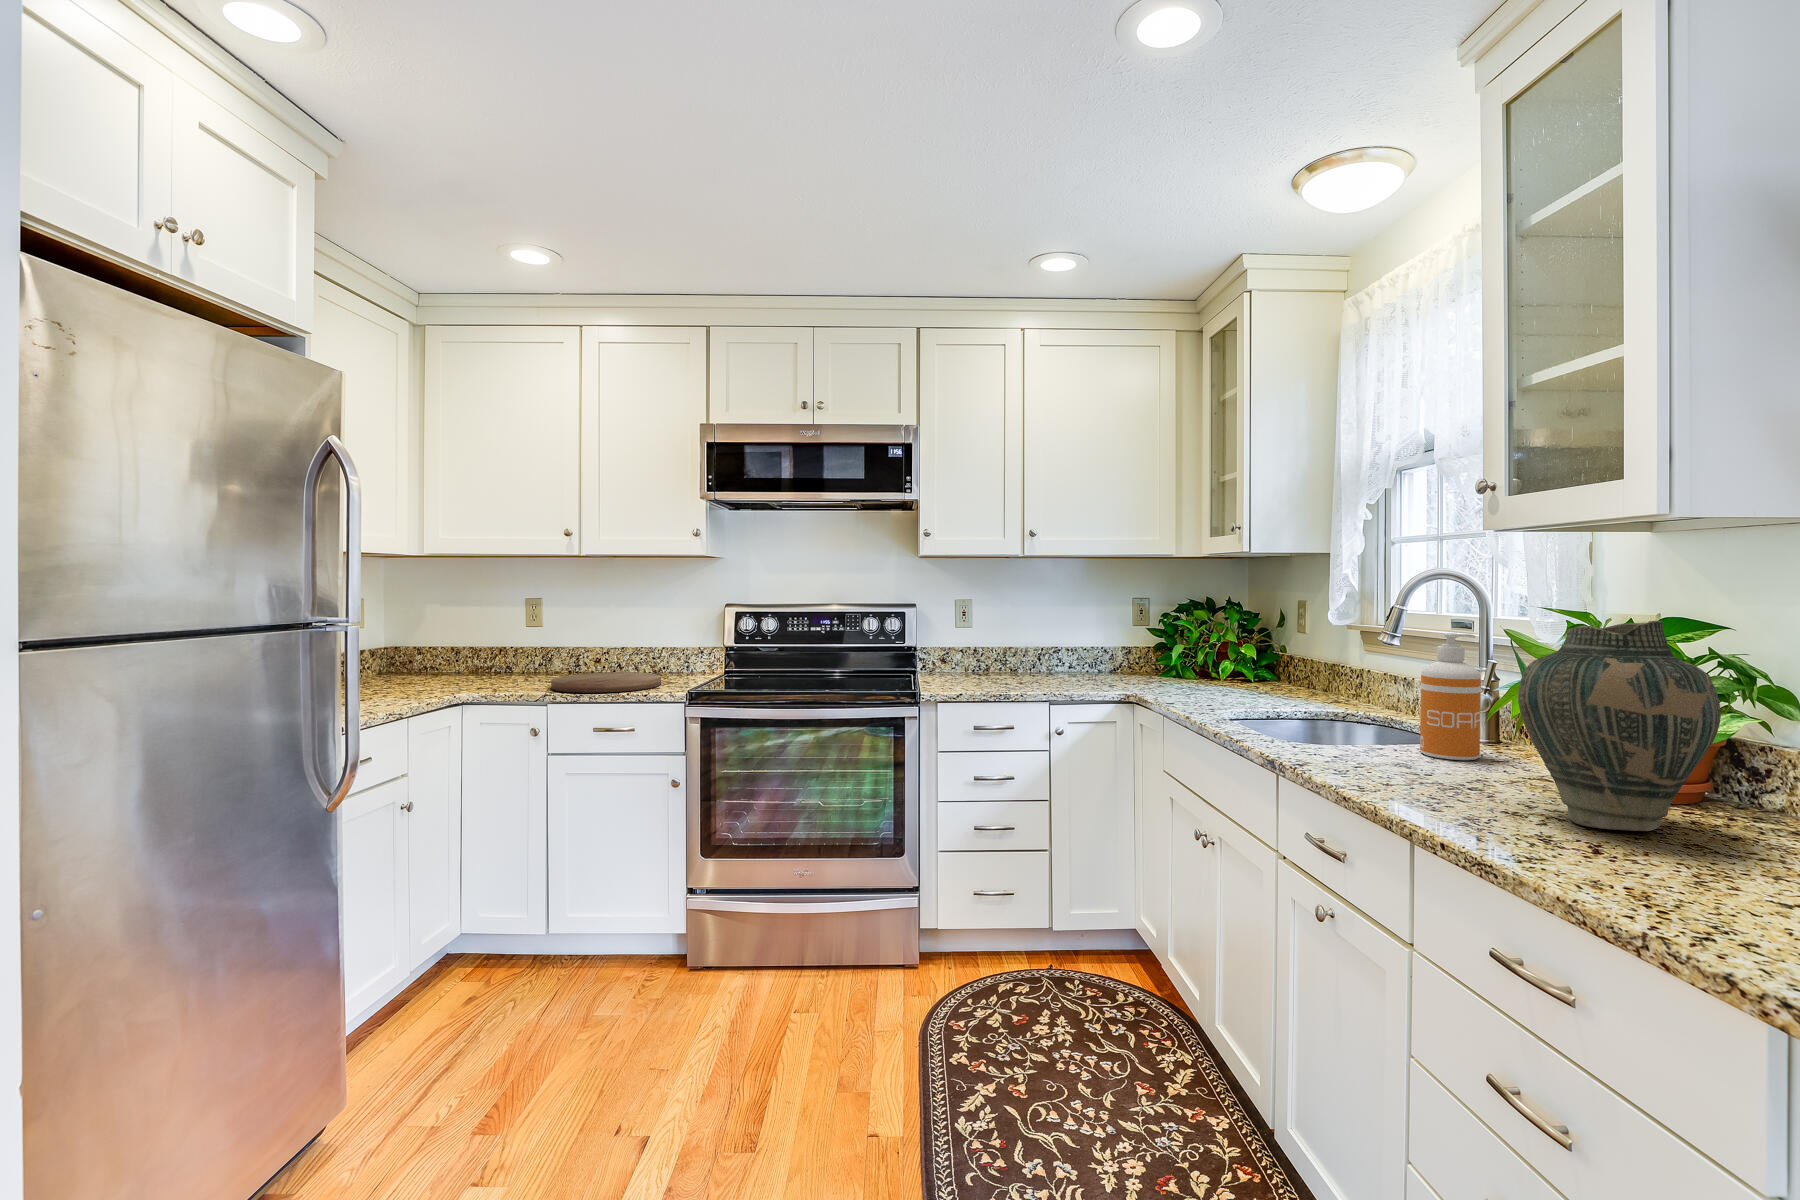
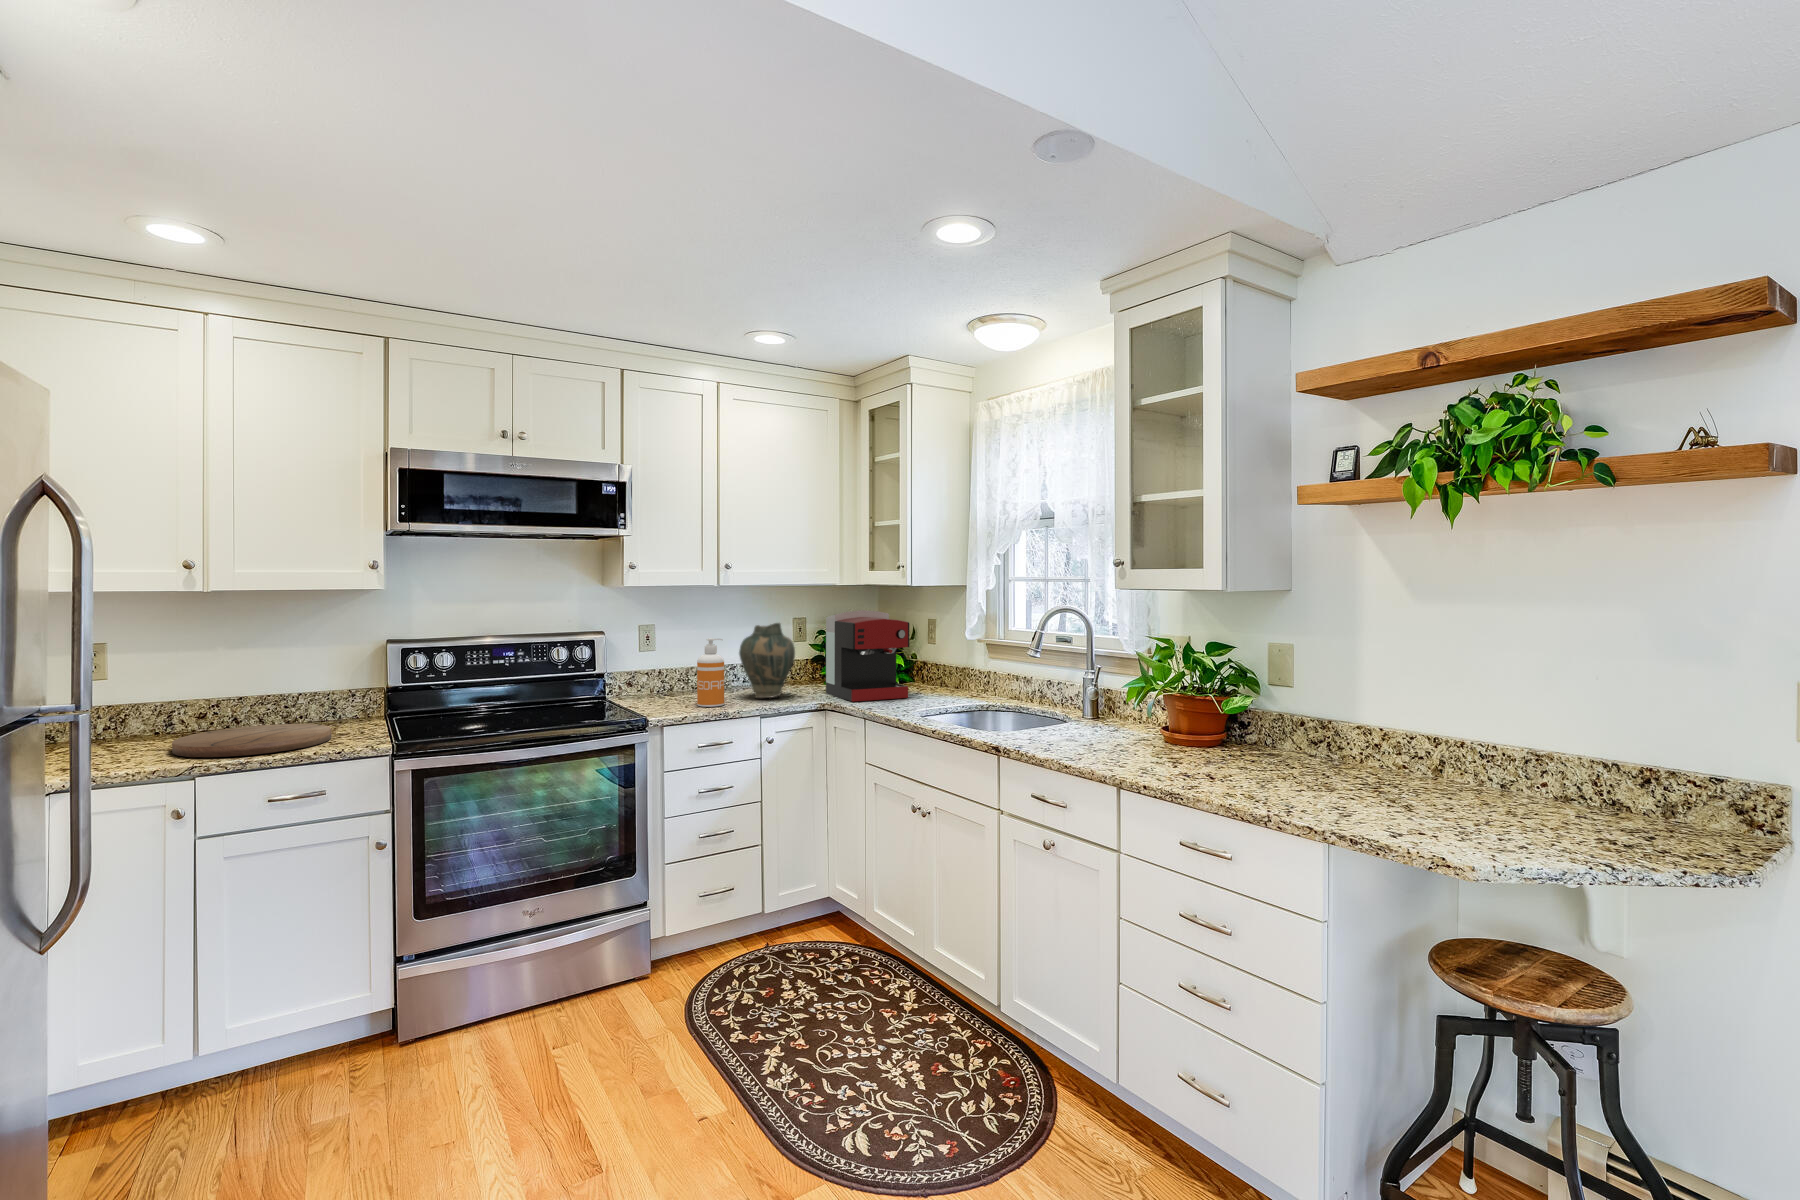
coffee maker: none [1148,584,1248,695] -> present [826,610,909,702]
vase: present [1518,621,1721,831] -> present [739,623,795,698]
soap dispenser: present [1420,633,1481,760] -> present [697,638,724,707]

